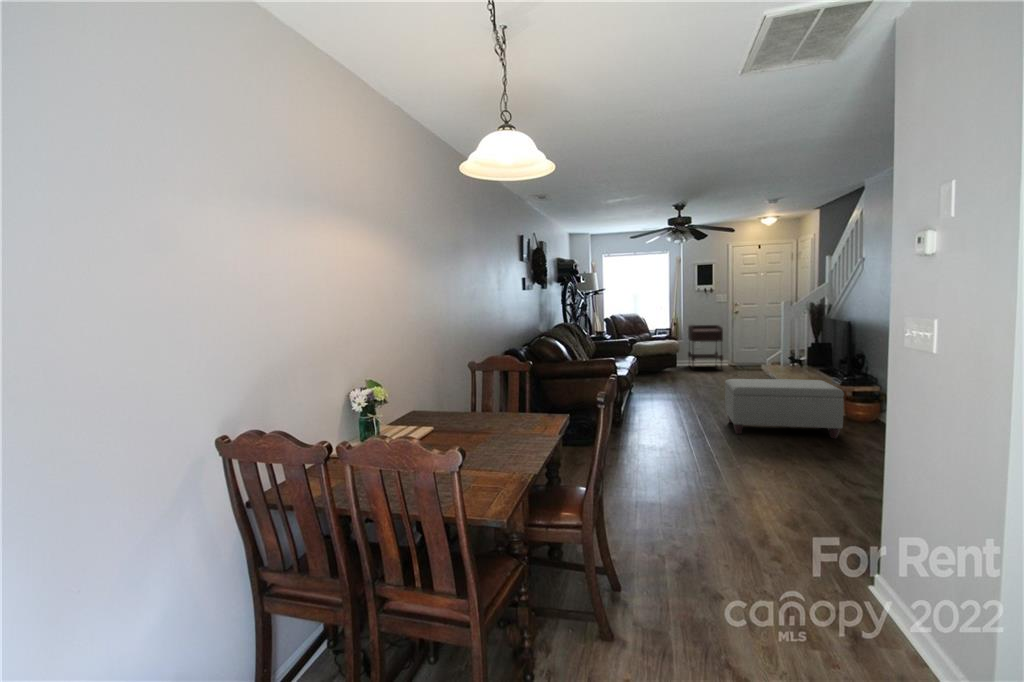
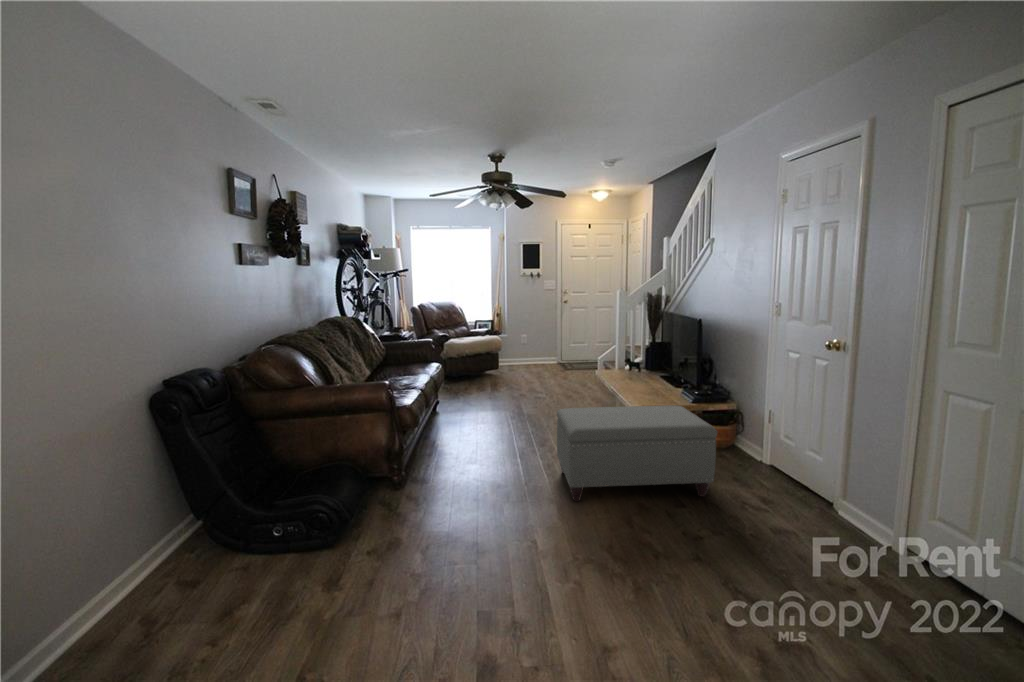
side table: present [688,325,723,370] -> none [513,316,552,372]

